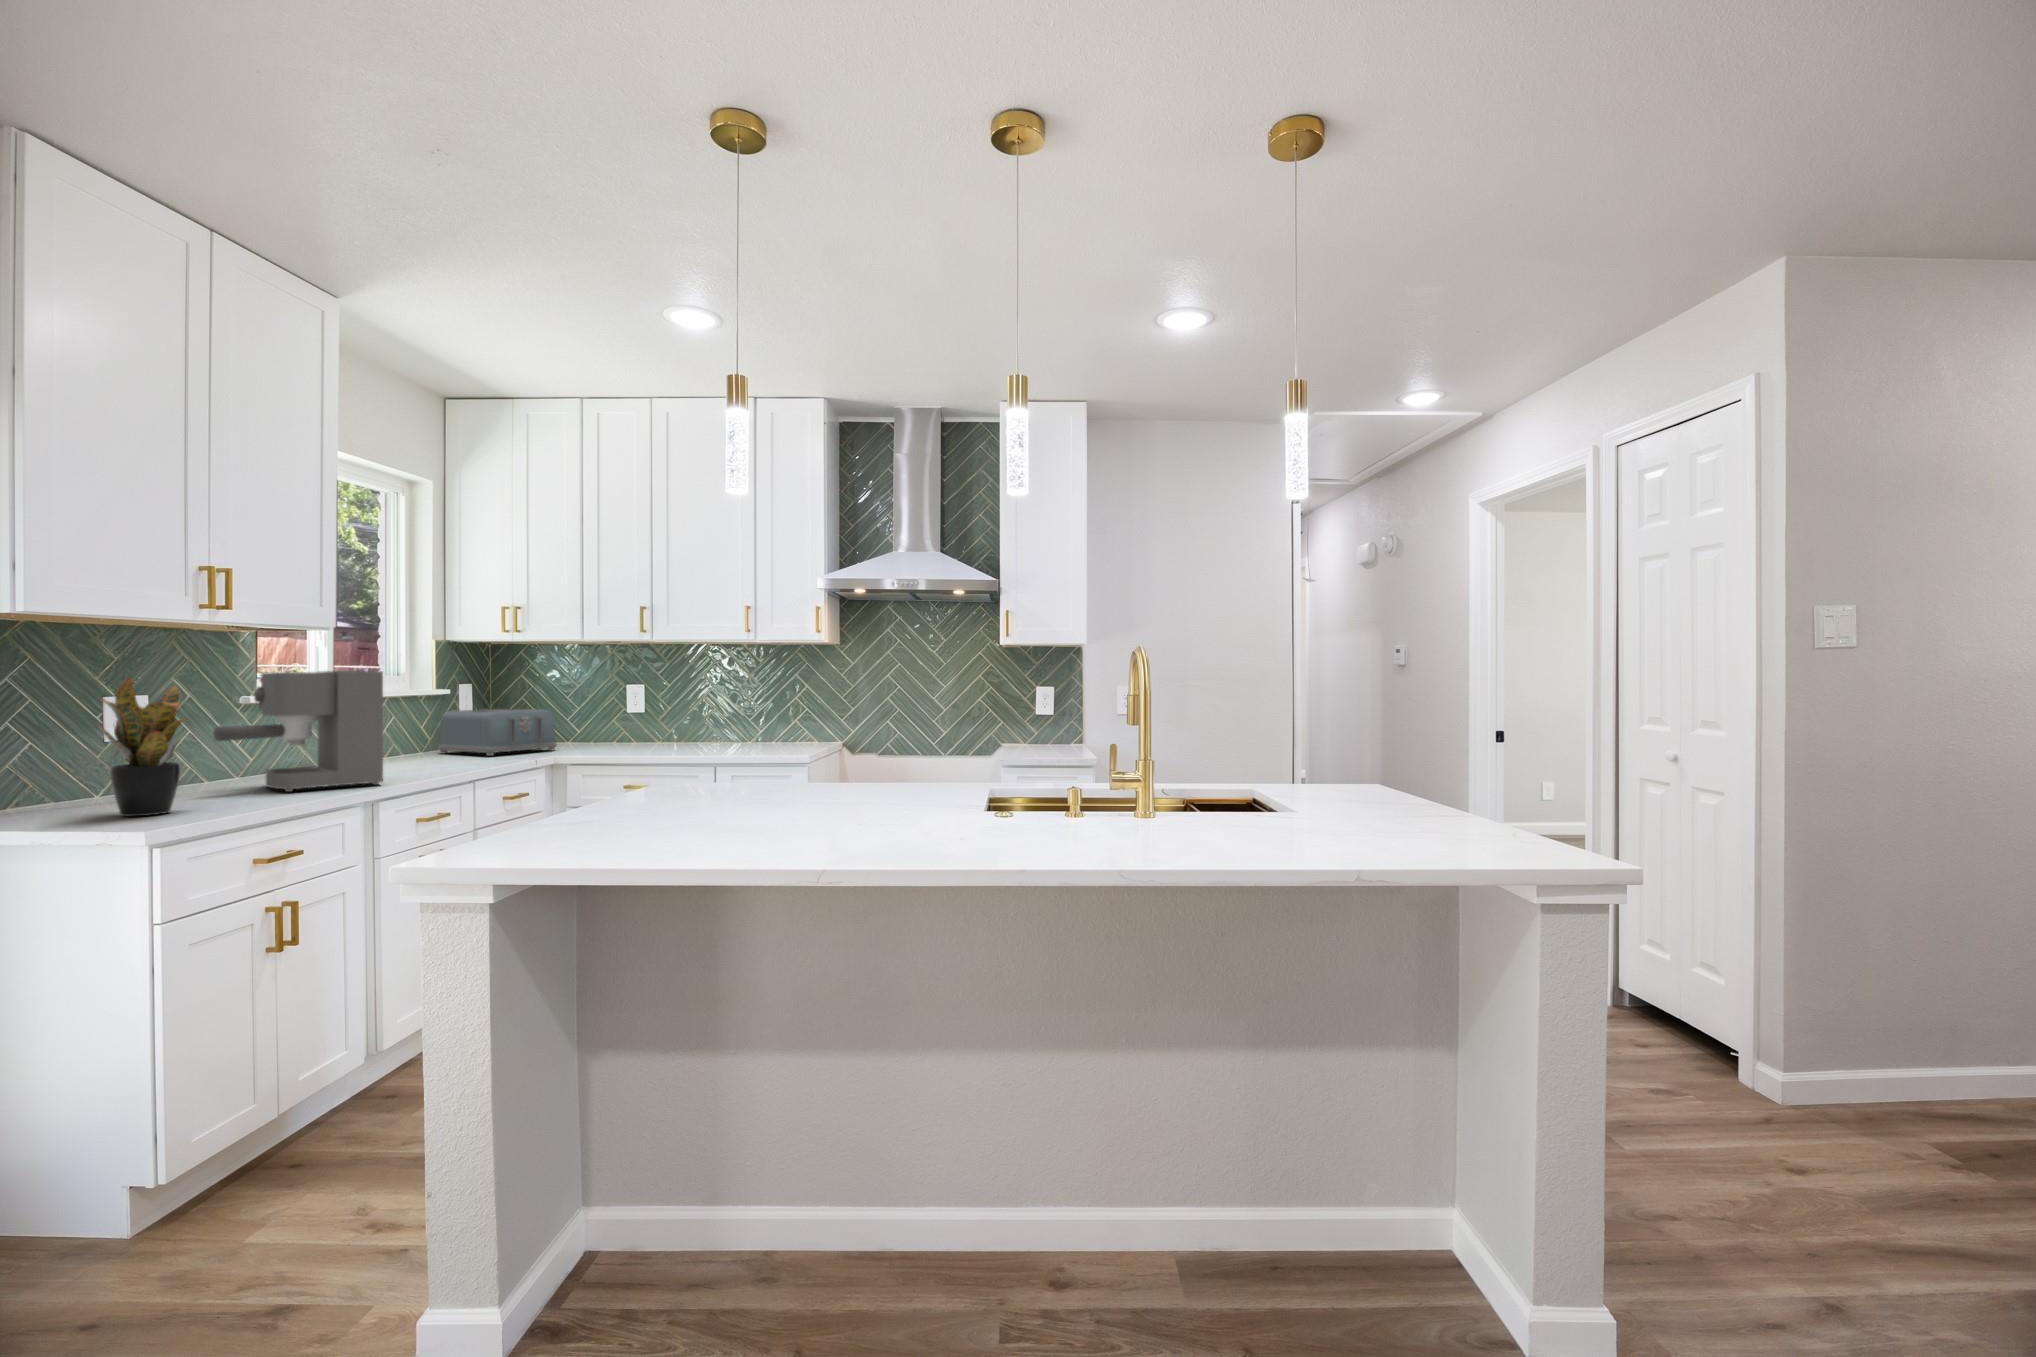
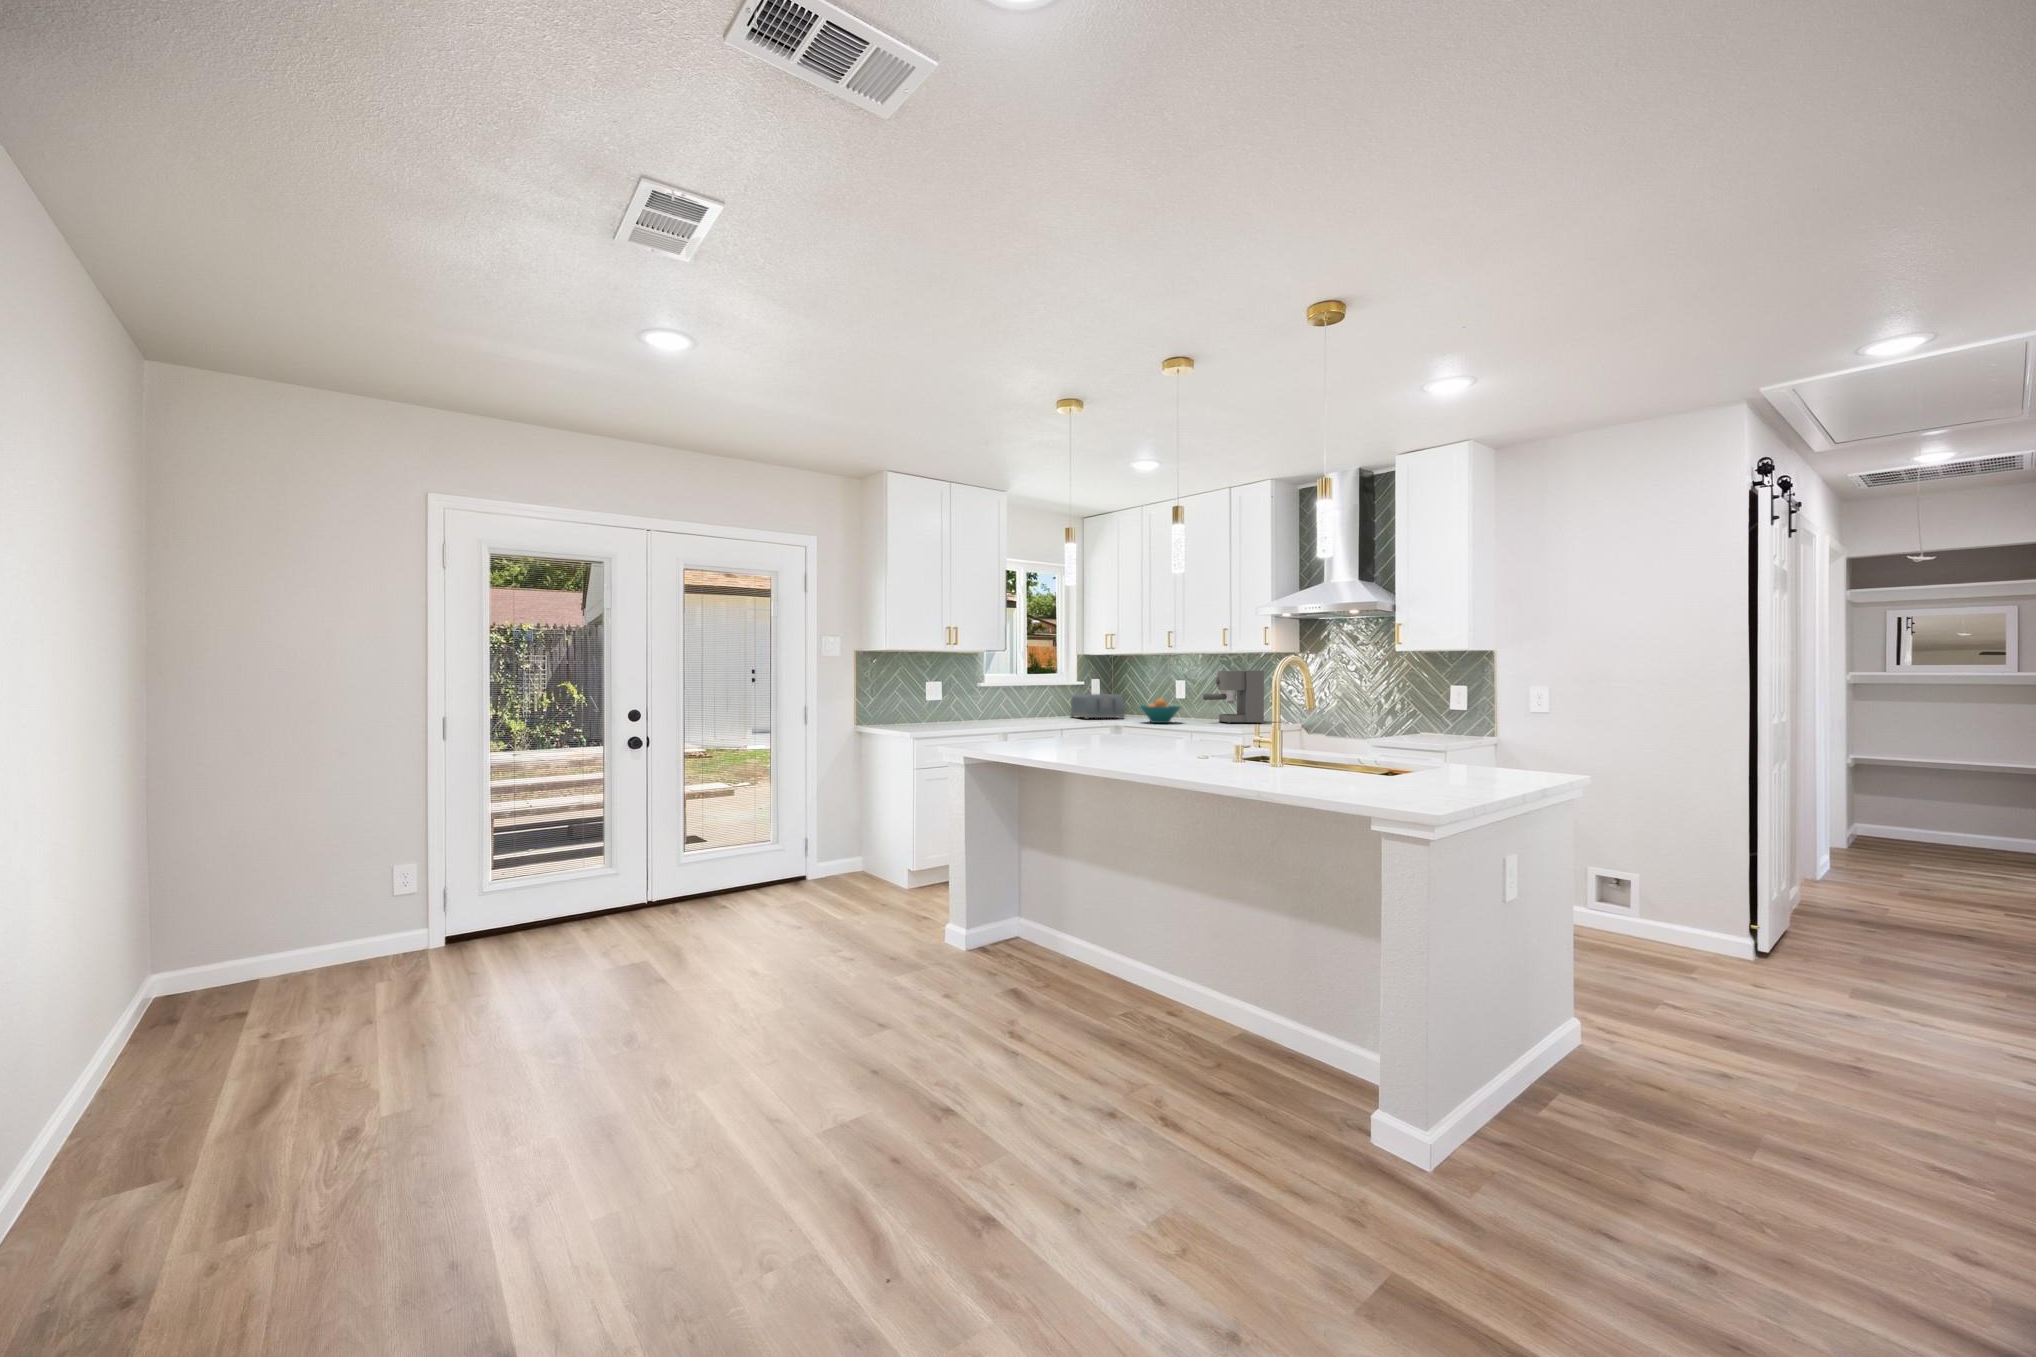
coffee maker: present [213,671,383,792] -> present [1203,671,1264,724]
potted plant: present [99,677,196,817] -> none [906,671,943,730]
fruit bowl: none [607,714,682,755] -> present [1140,698,1181,723]

